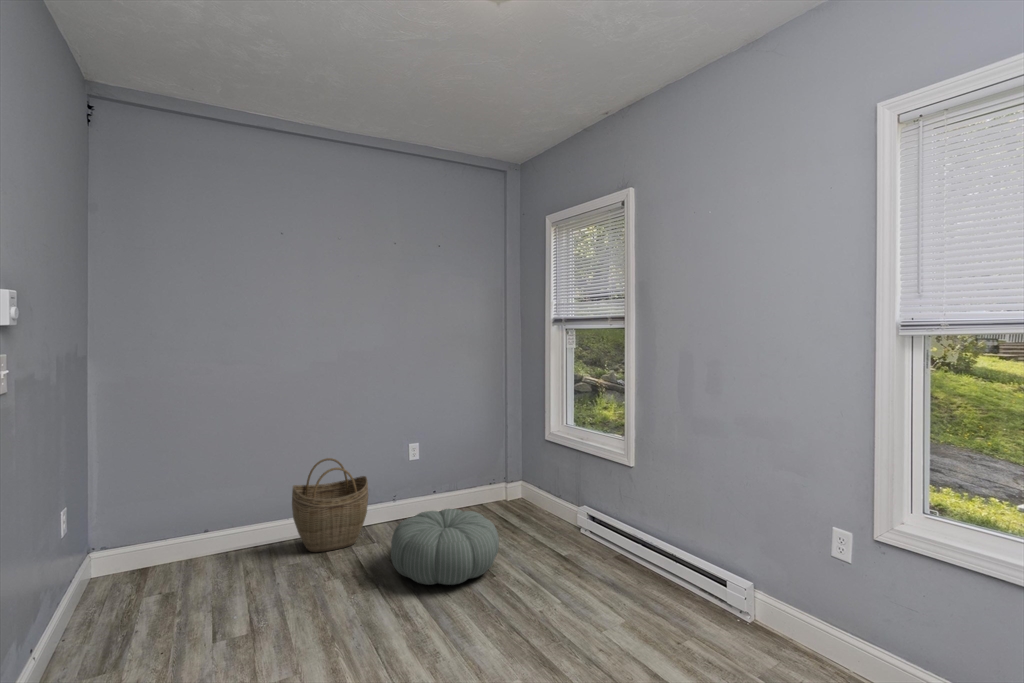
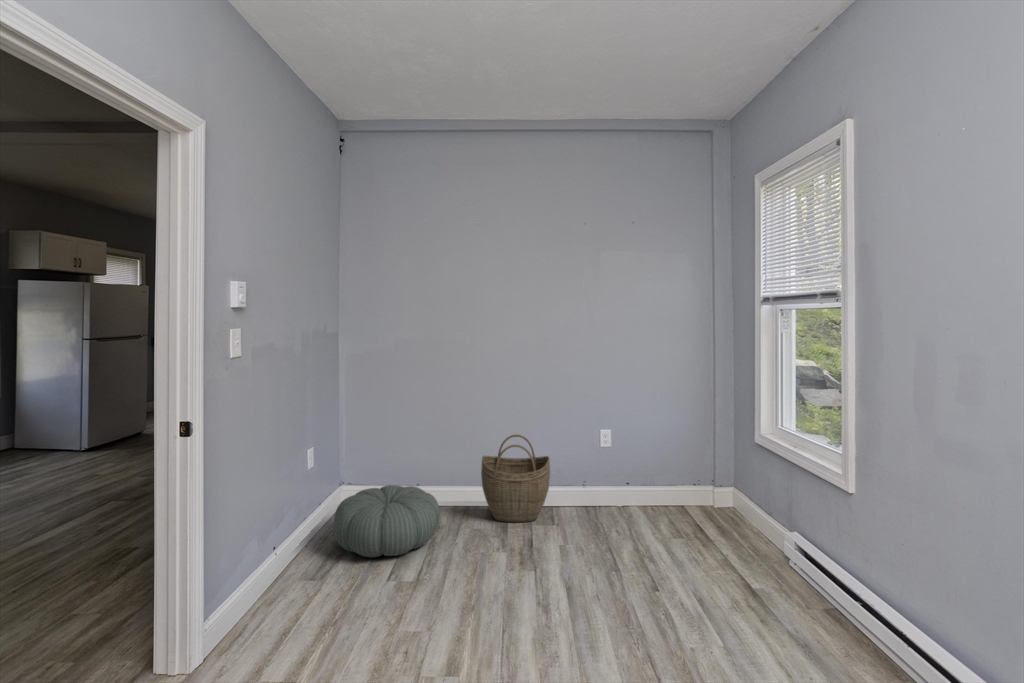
pouf: present [391,509,499,585] -> present [334,485,440,557]

